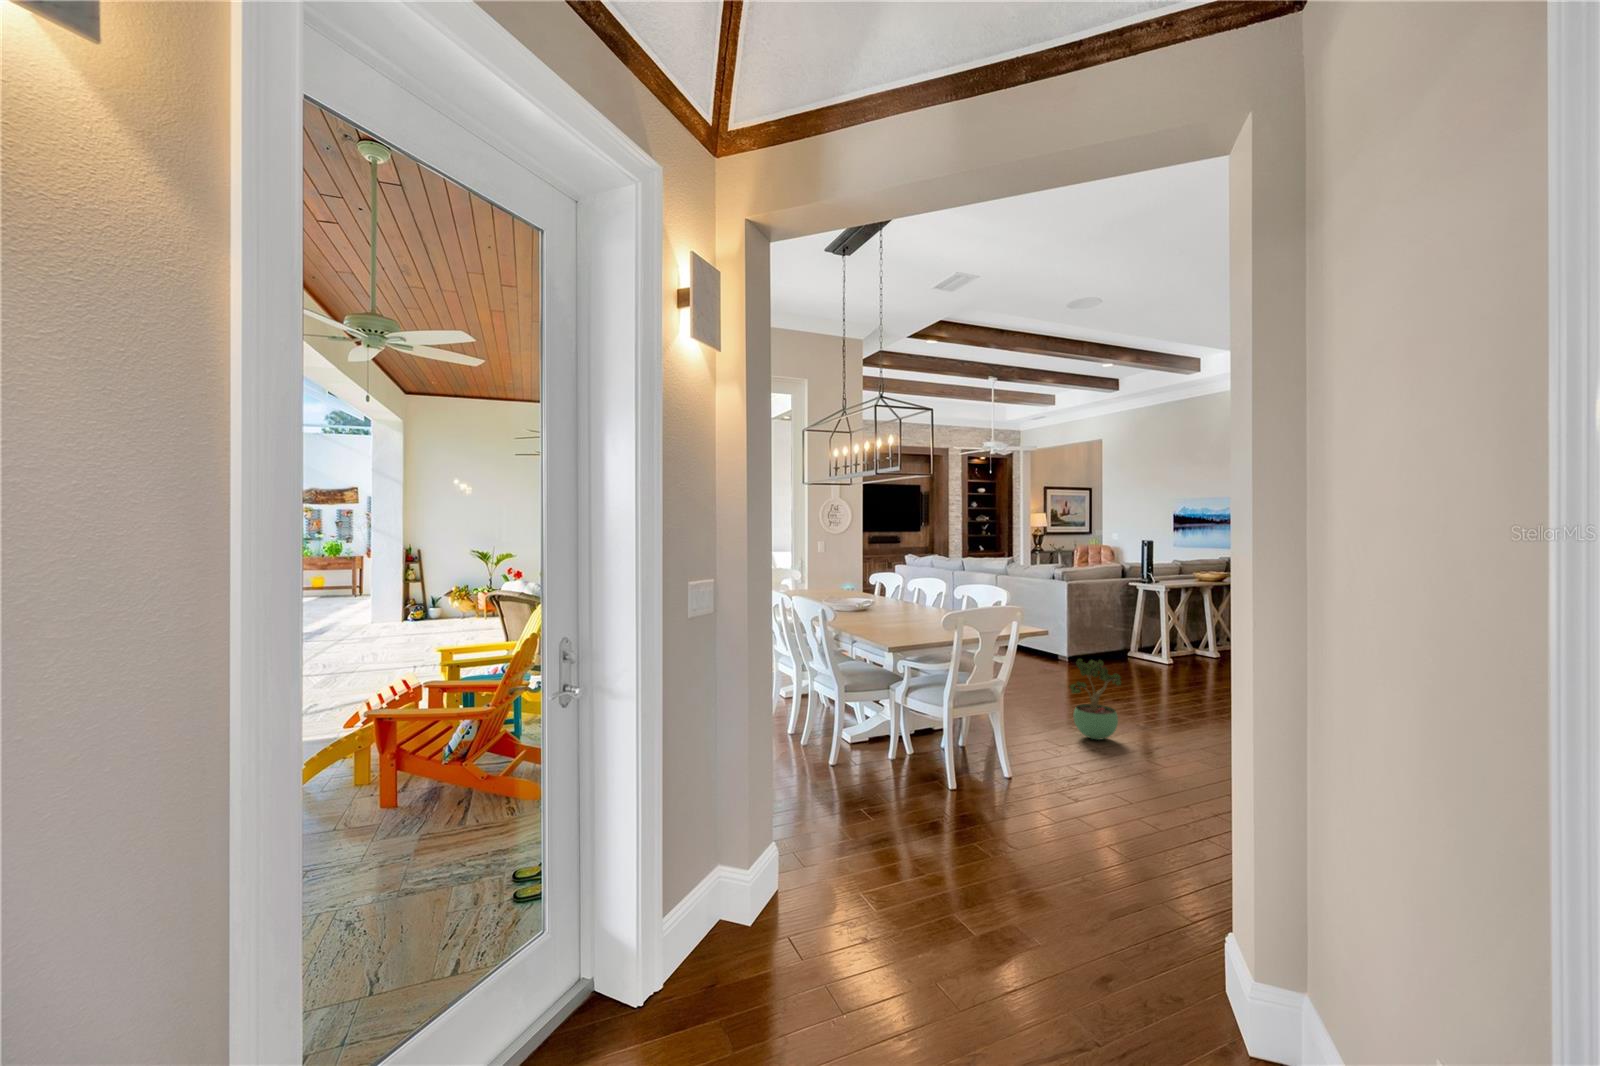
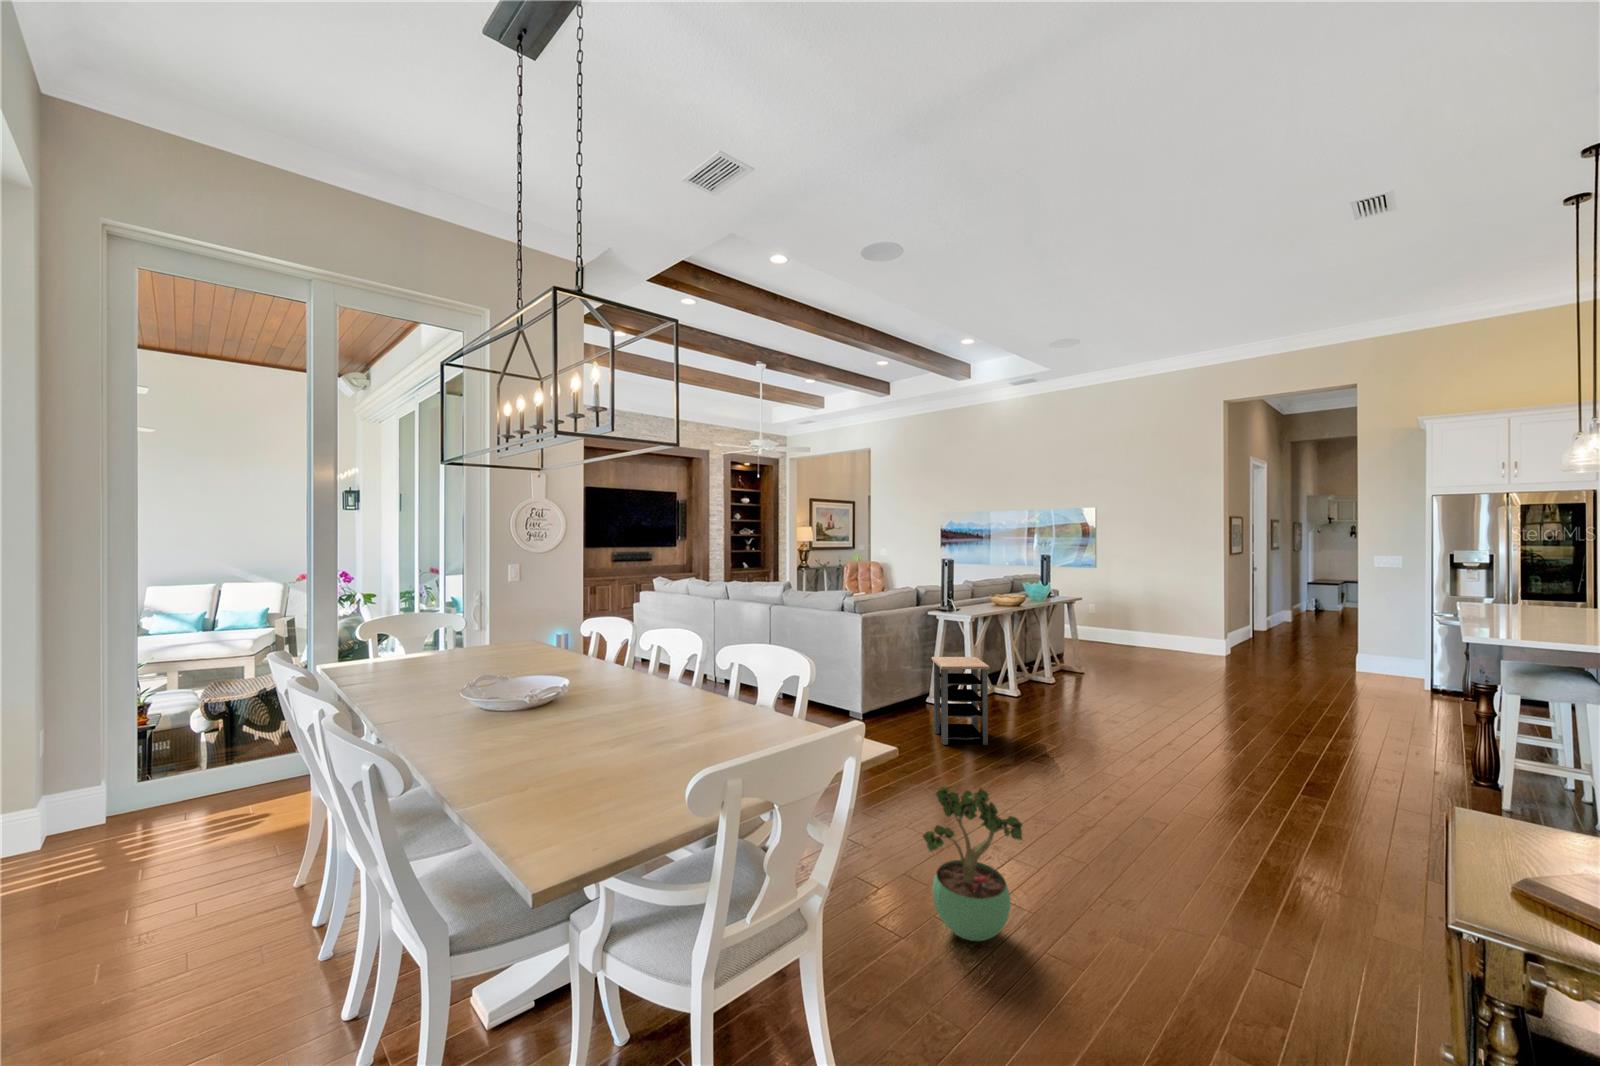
side table: none [1125,616,1168,682] -> present [932,657,990,745]

